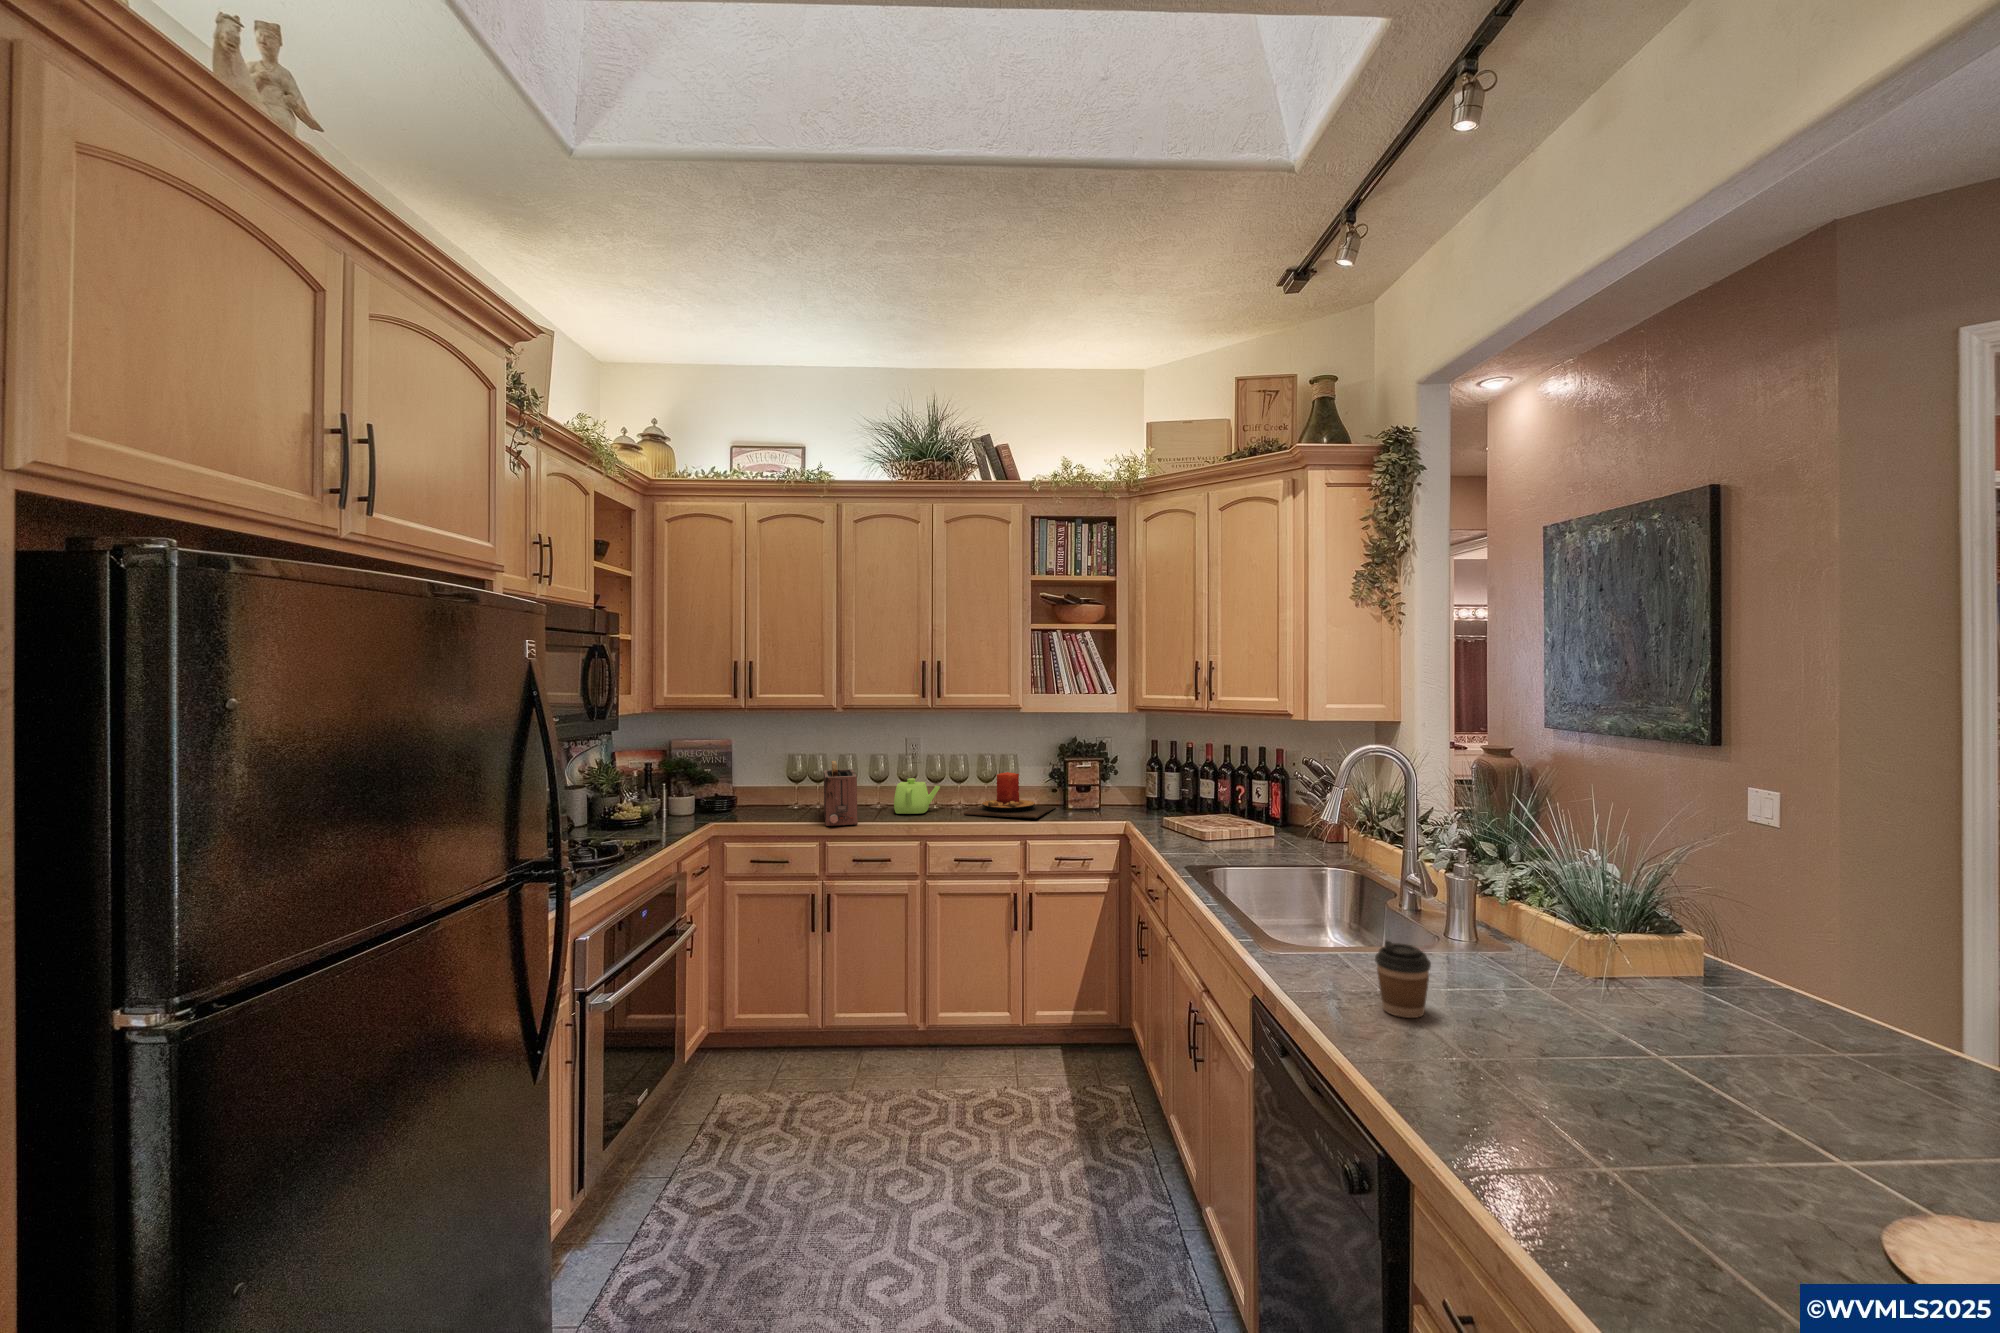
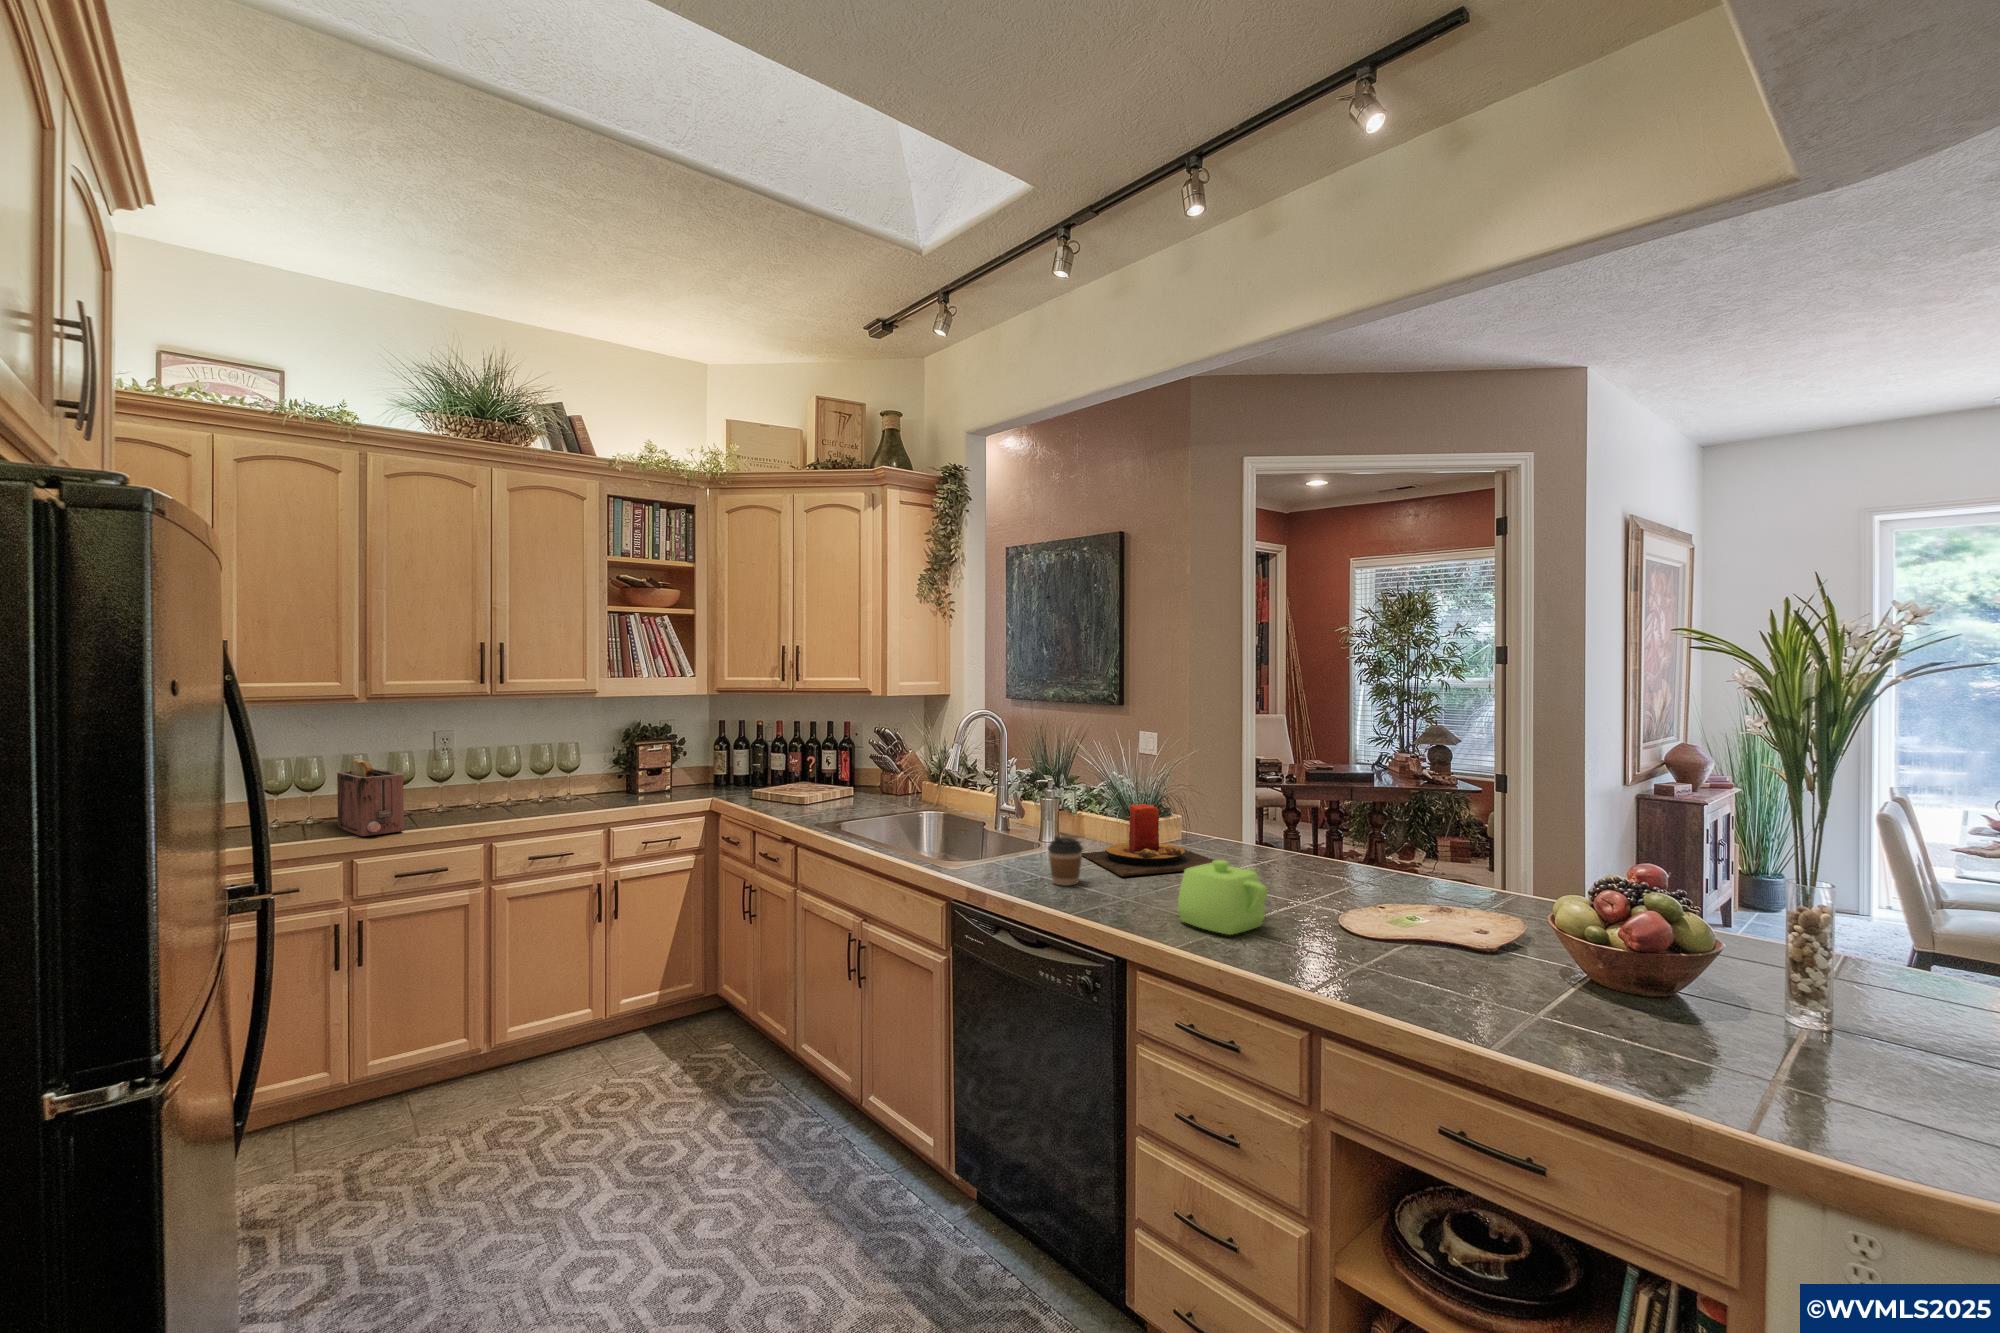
candle: present [964,772,1056,818] -> present [1081,804,1215,876]
teapot: present [894,778,940,814] -> present [1178,860,1268,935]

